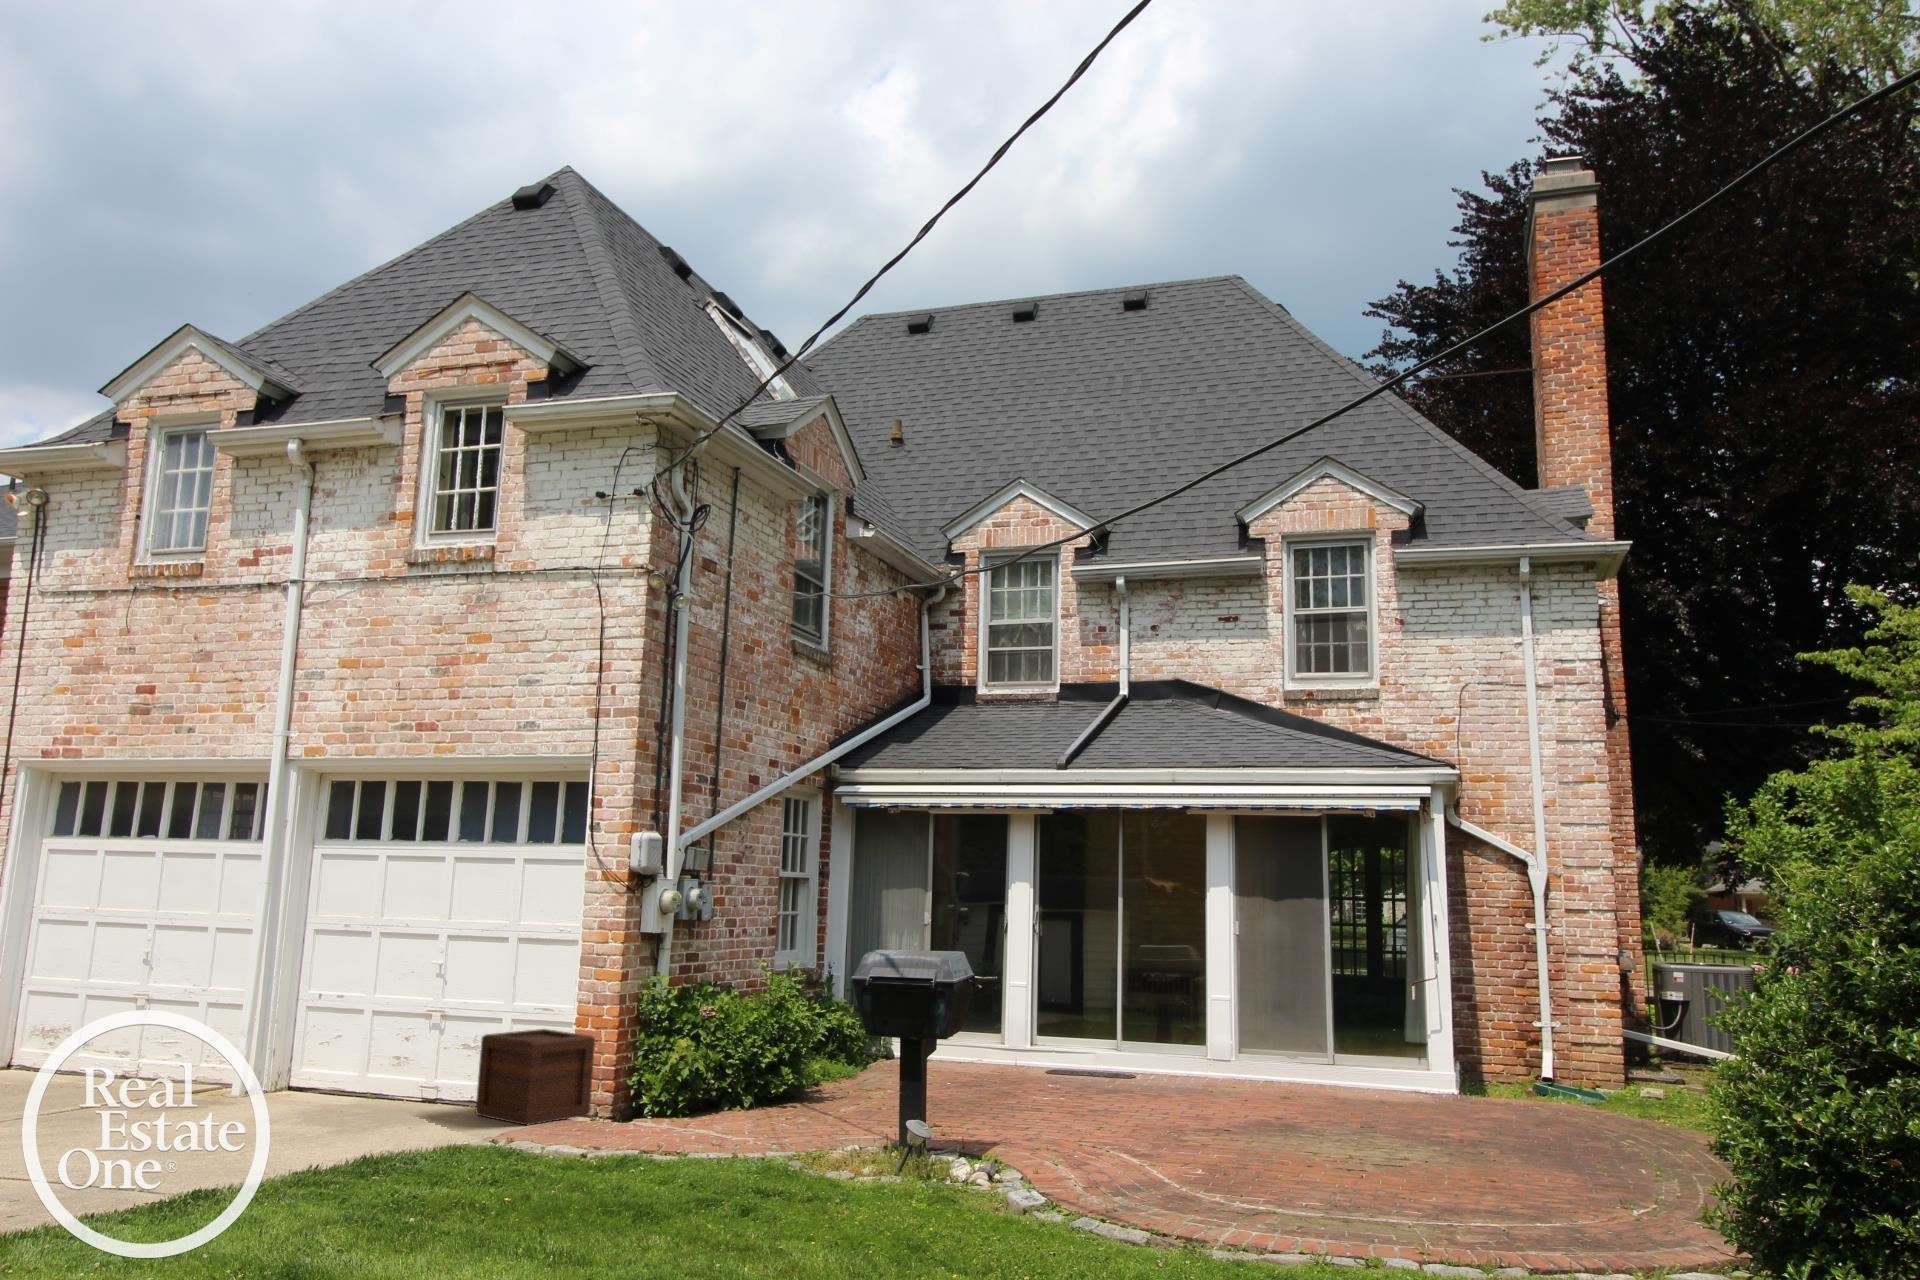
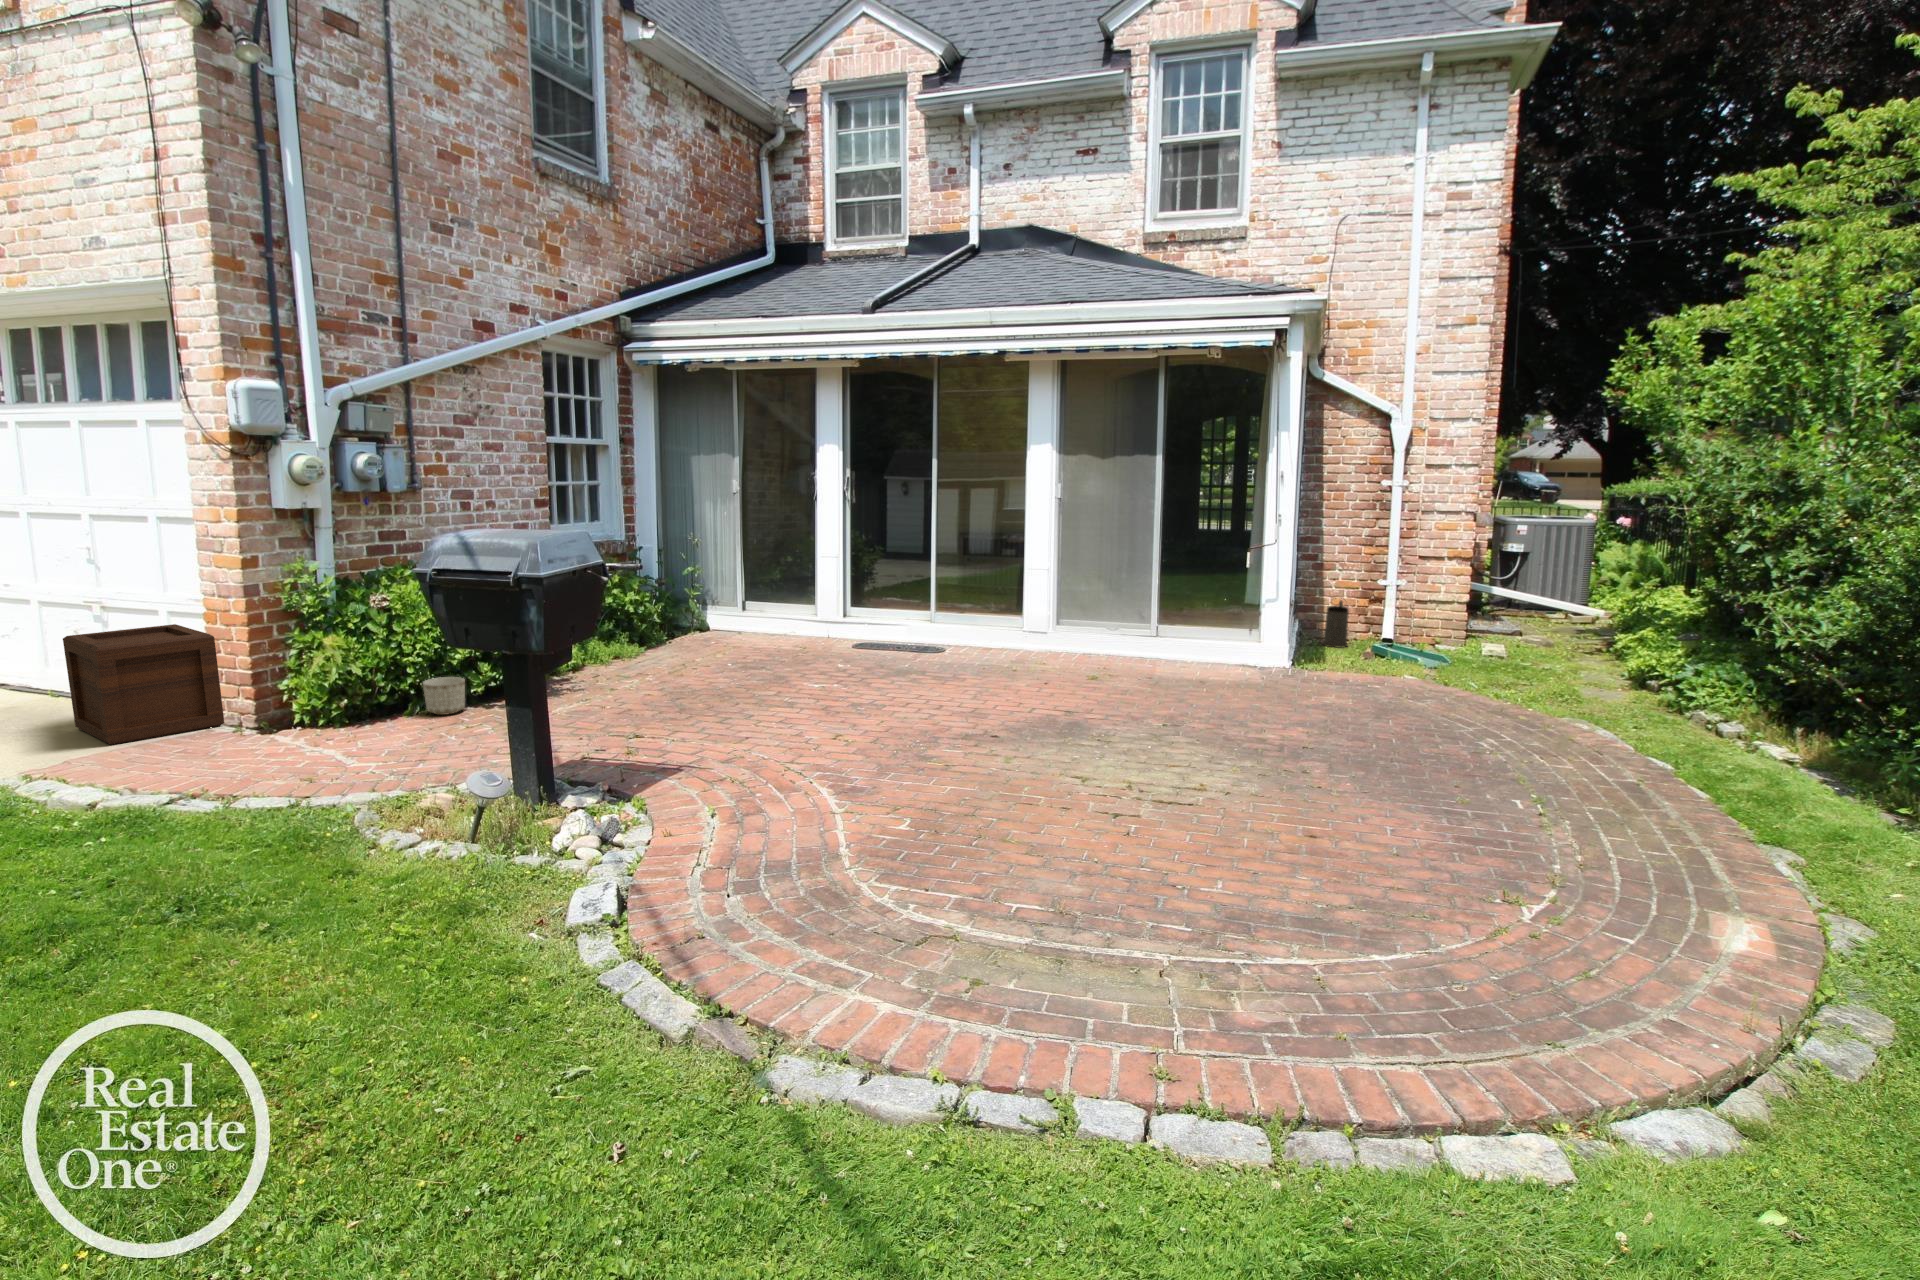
watering can: none [1487,1034,1513,1085] -> present [1322,598,1349,648]
planter: none [739,1081,771,1113] -> present [423,677,465,715]

